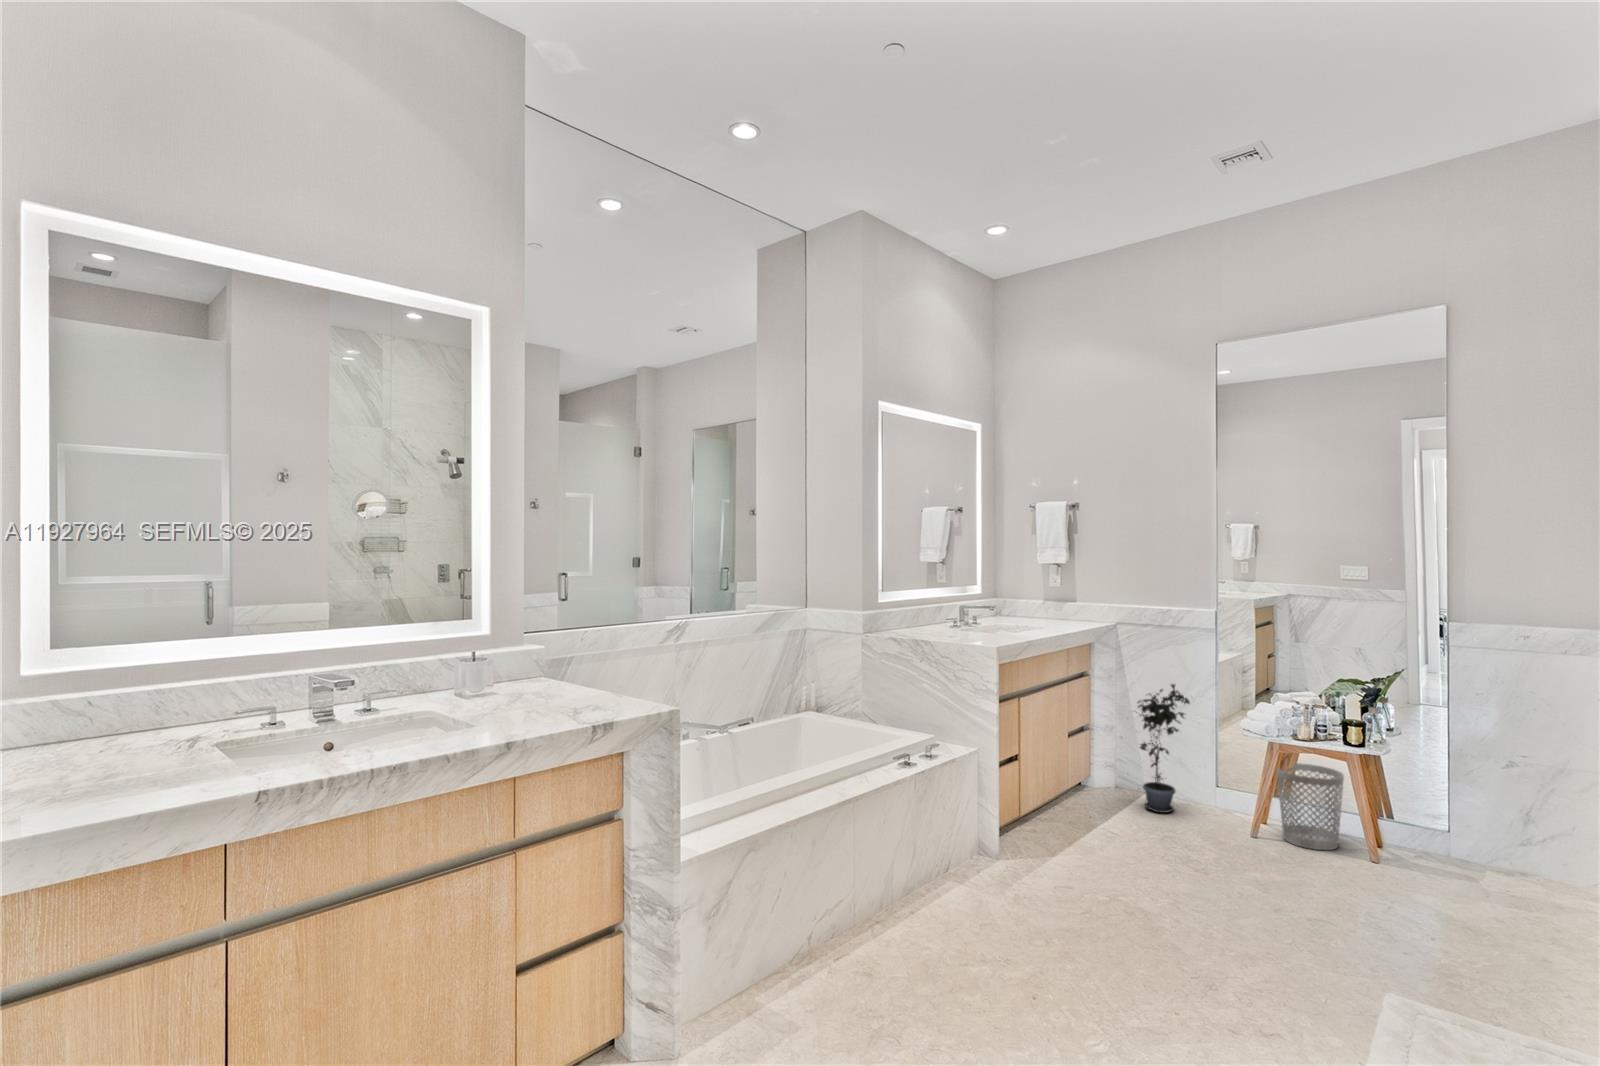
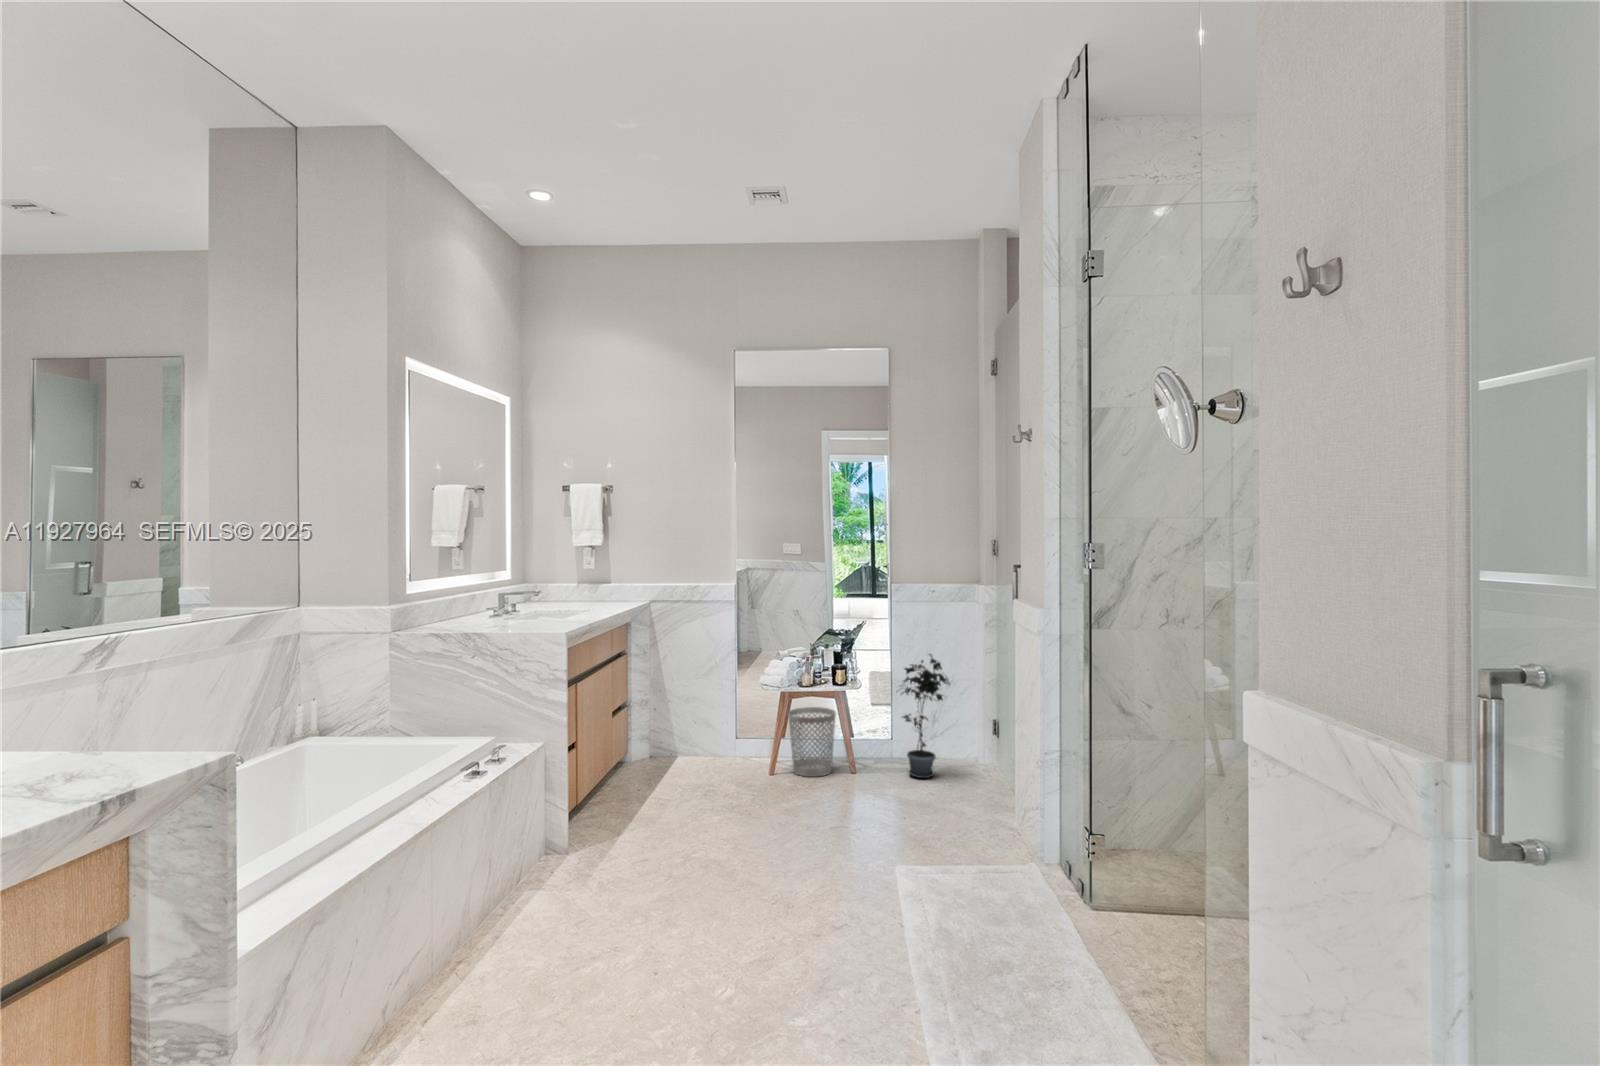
potted plant: present [1138,684,1190,813] -> present [900,654,949,778]

